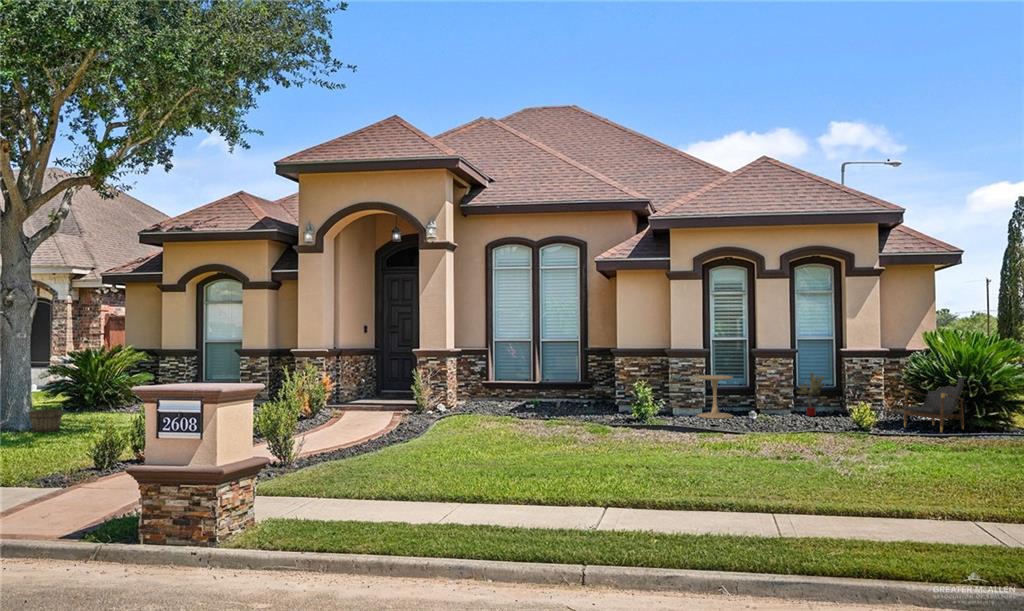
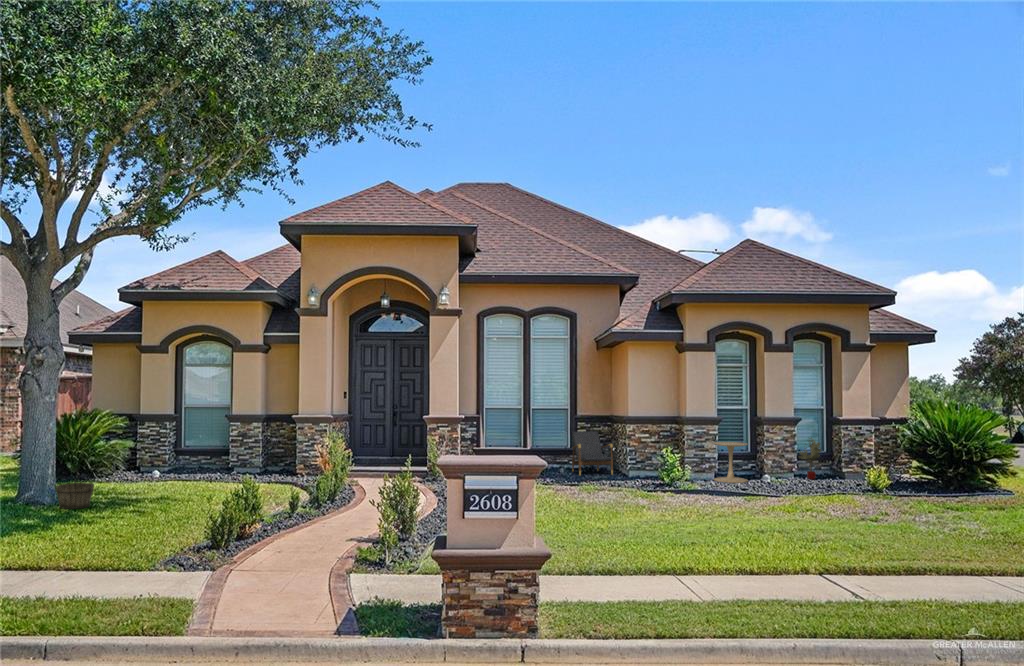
lounge chair: present [903,378,964,432] -> present [572,431,613,475]

